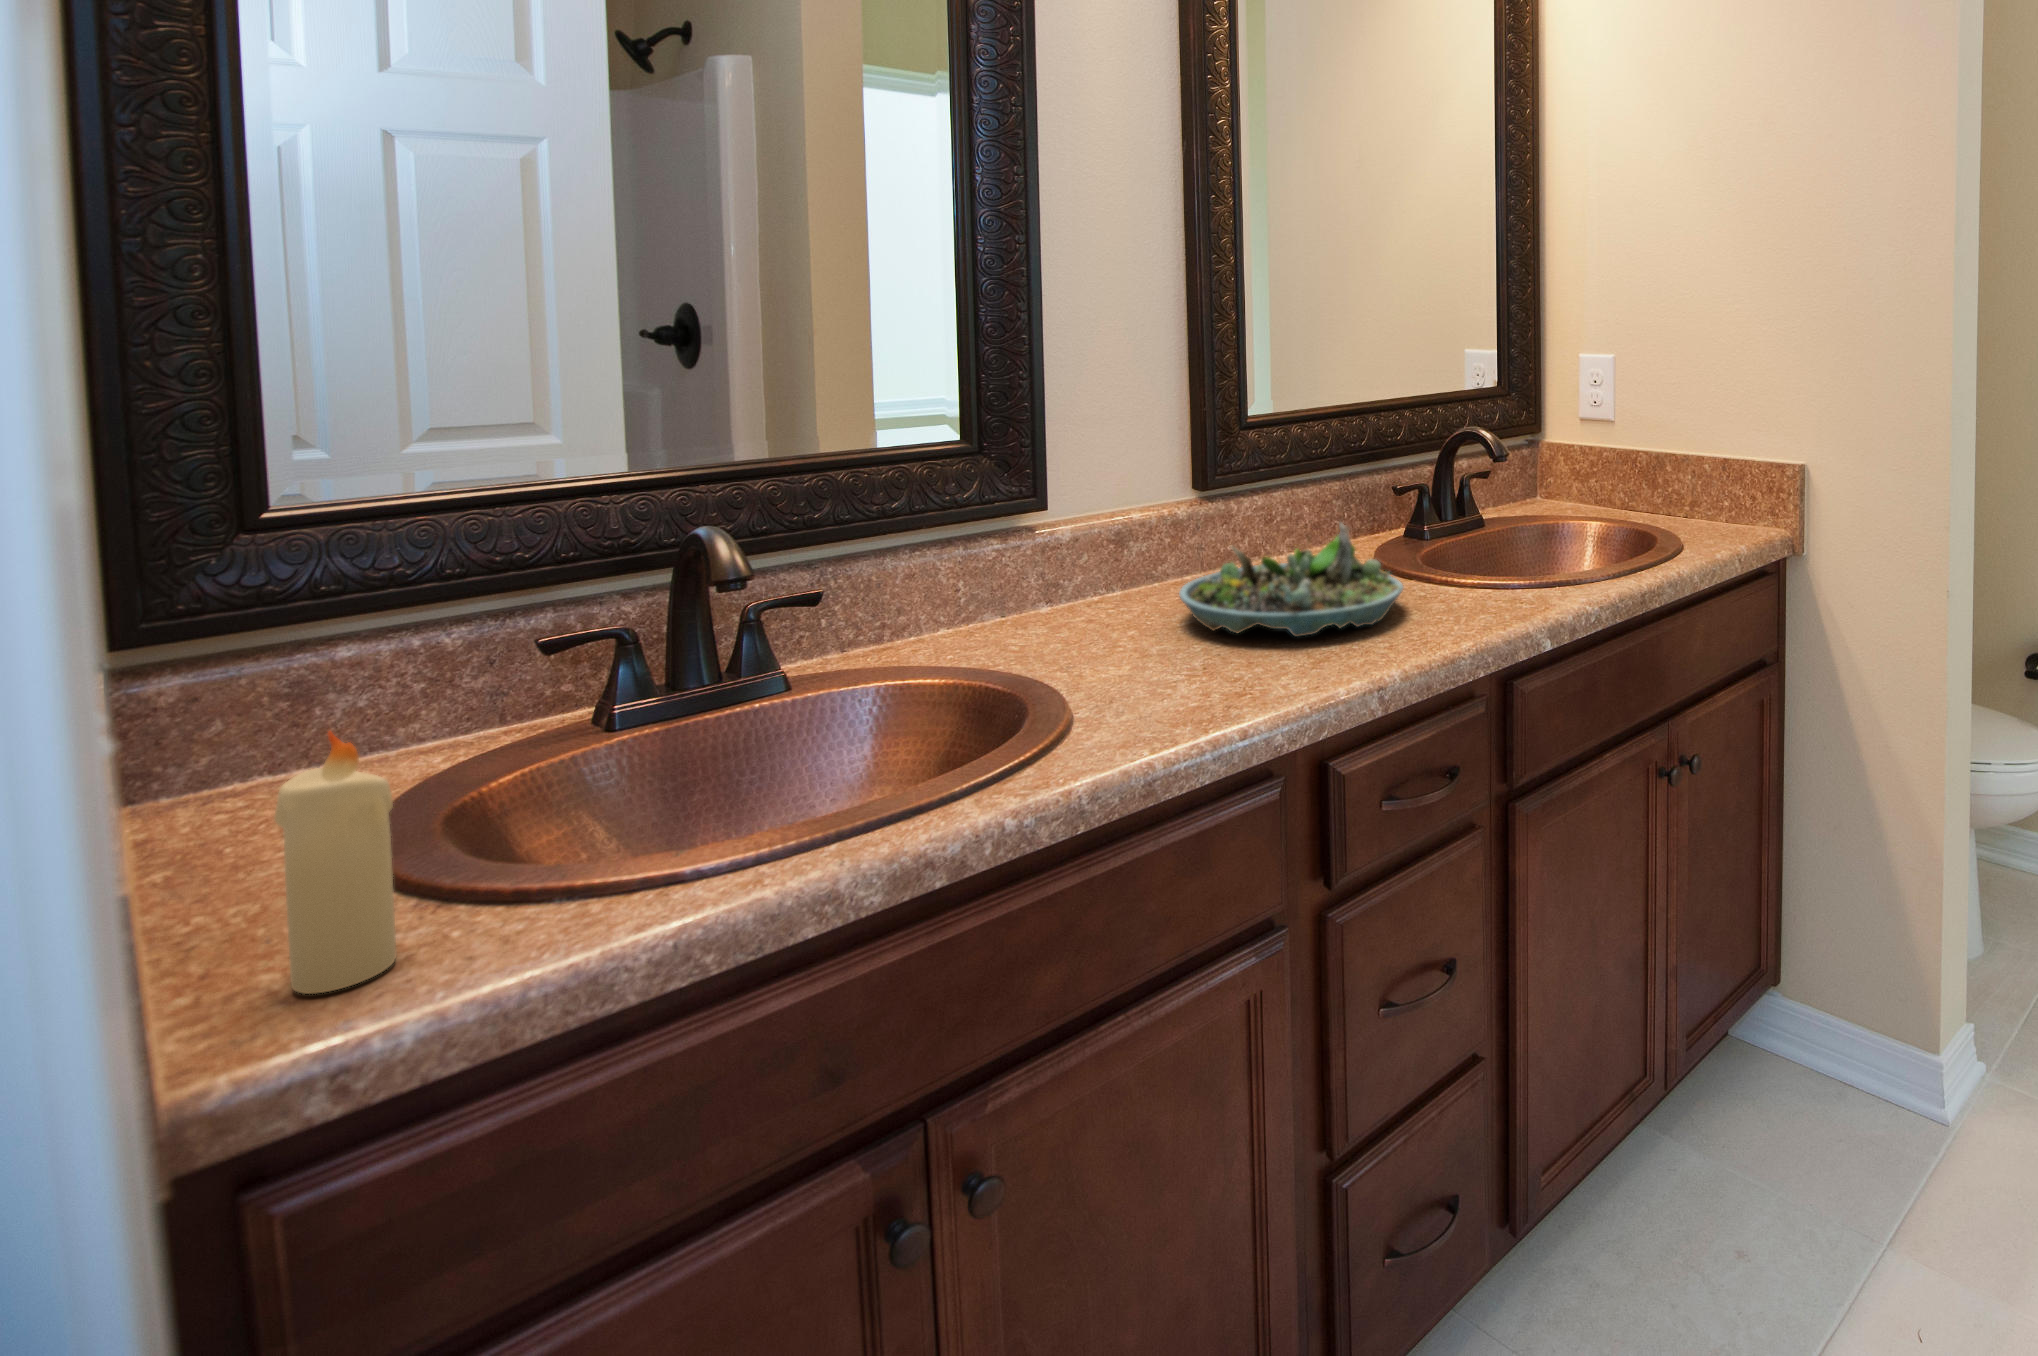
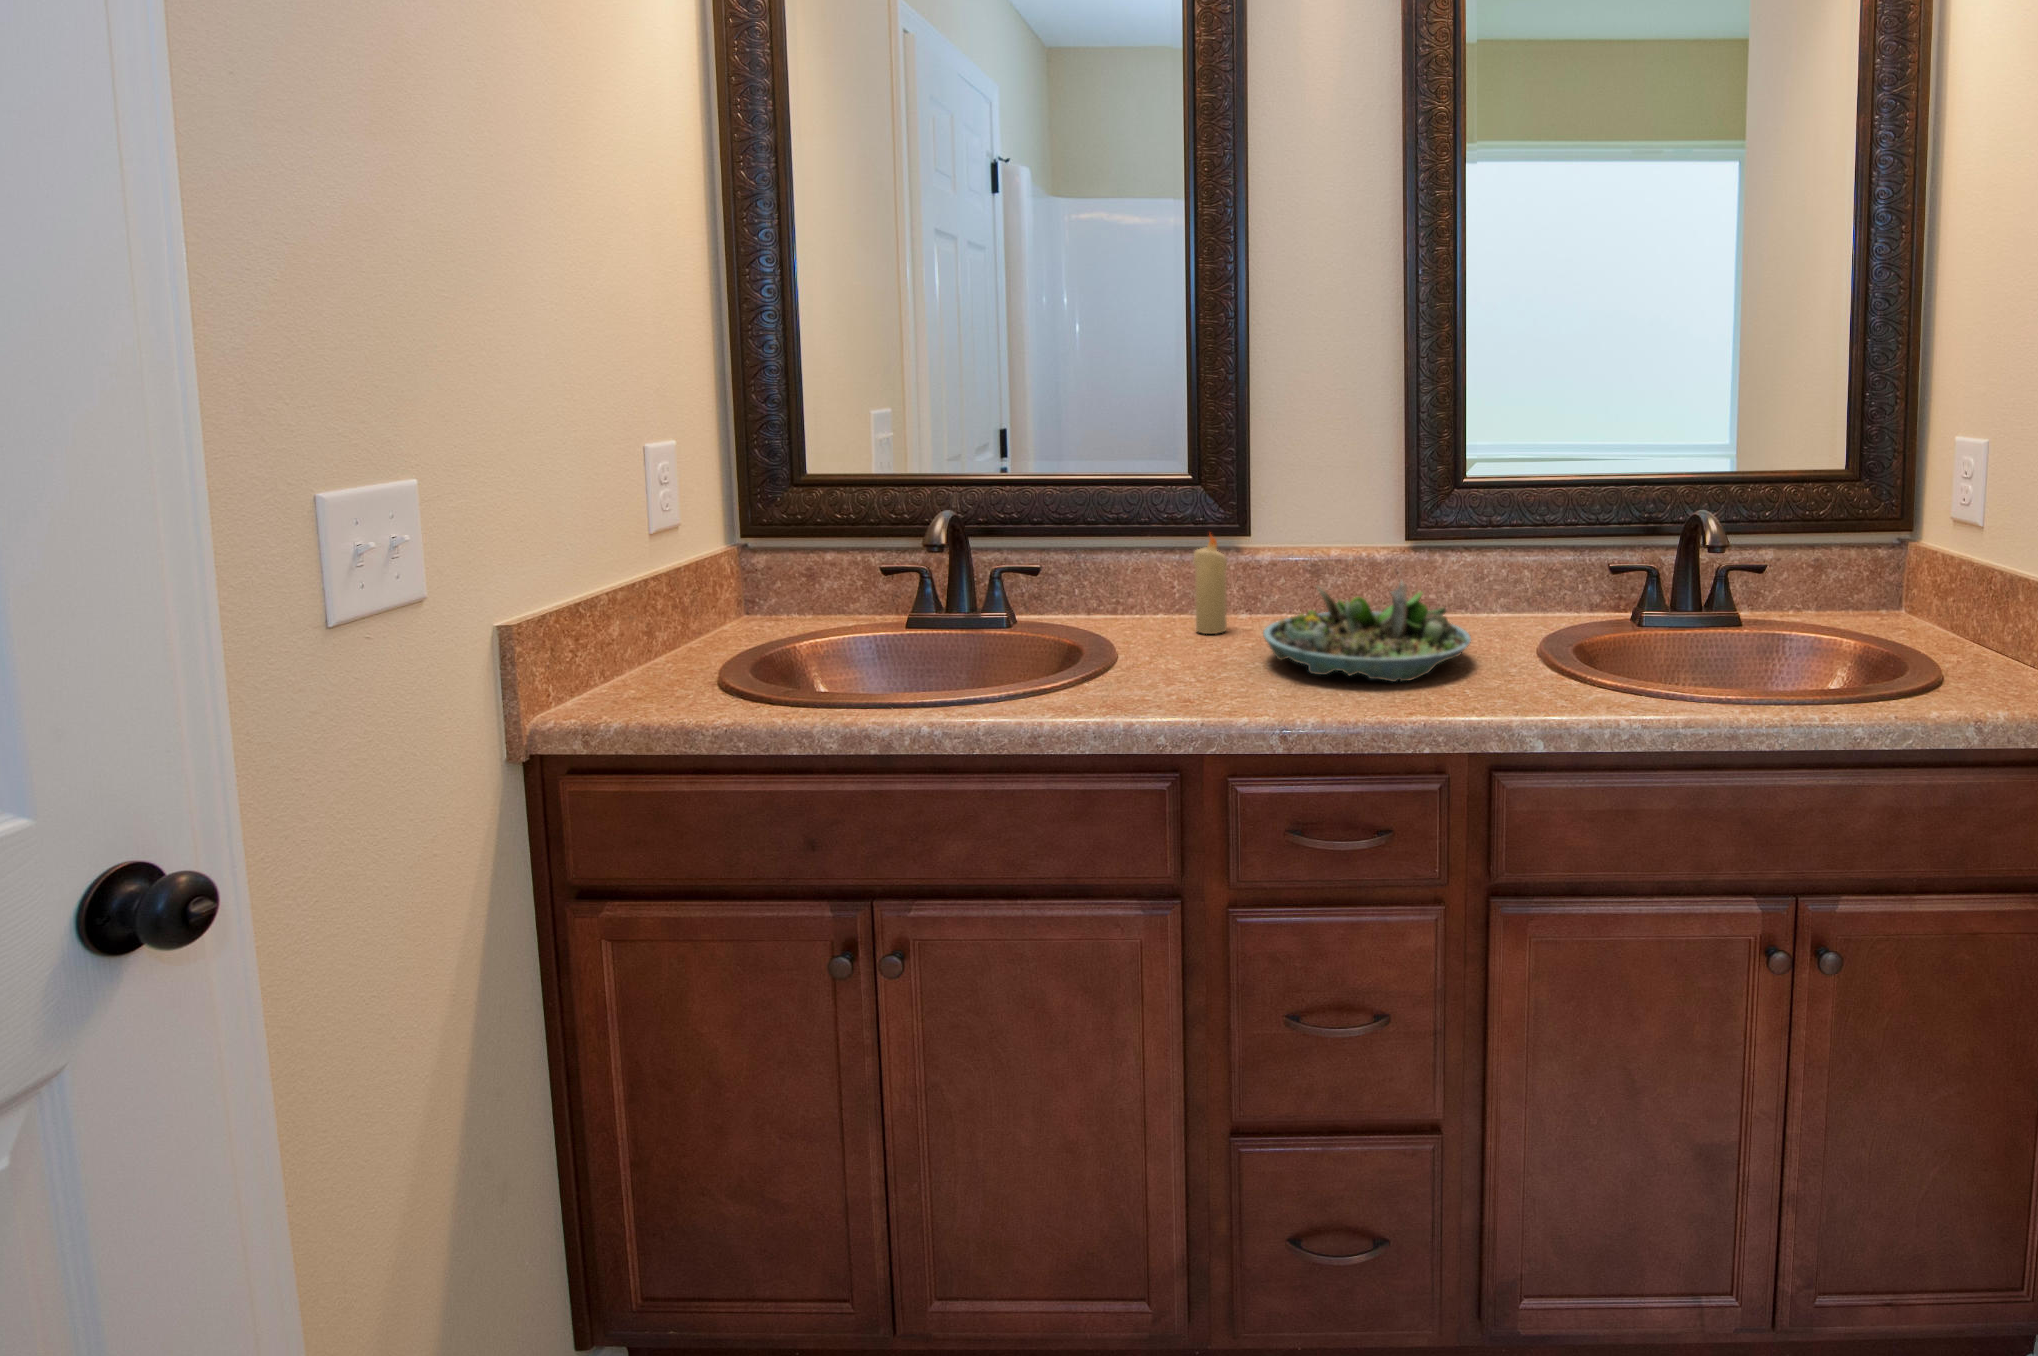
candle: present [275,731,397,994] -> present [1193,535,1227,634]

